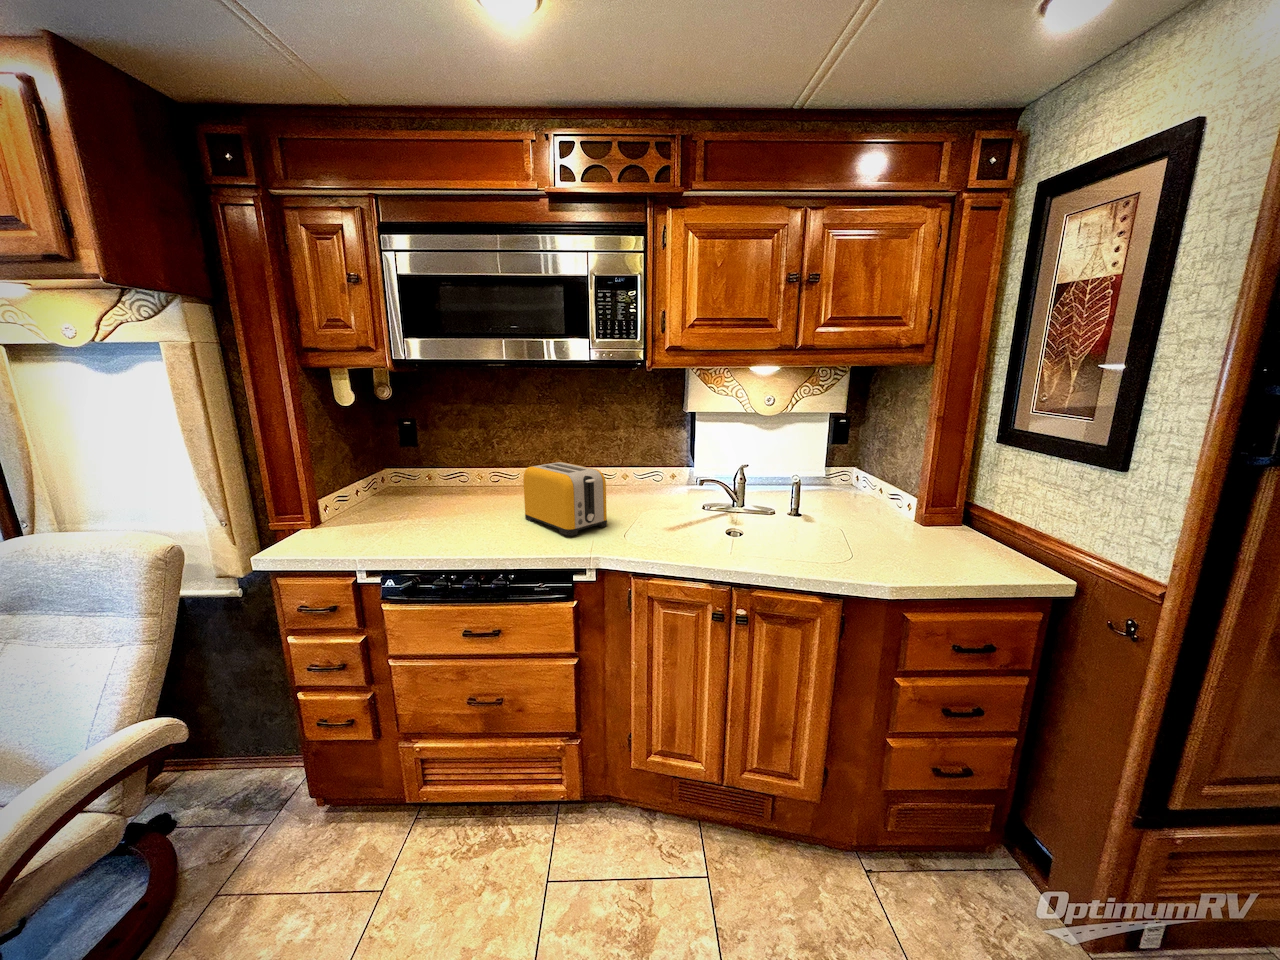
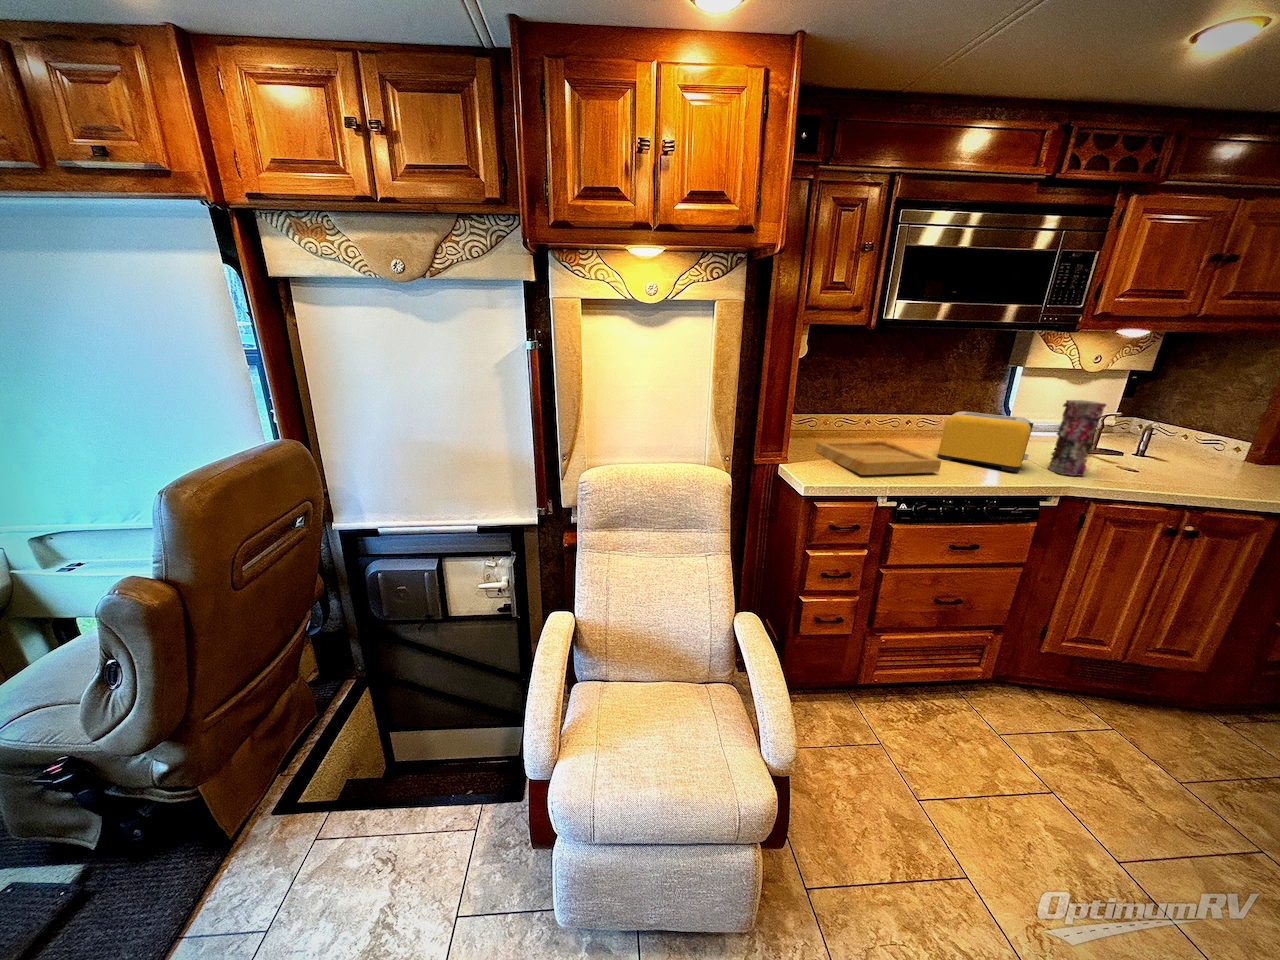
vase: none [618,448,656,541] -> present [1048,400,1106,476]
tray: none [354,497,486,541] -> present [816,441,941,475]

